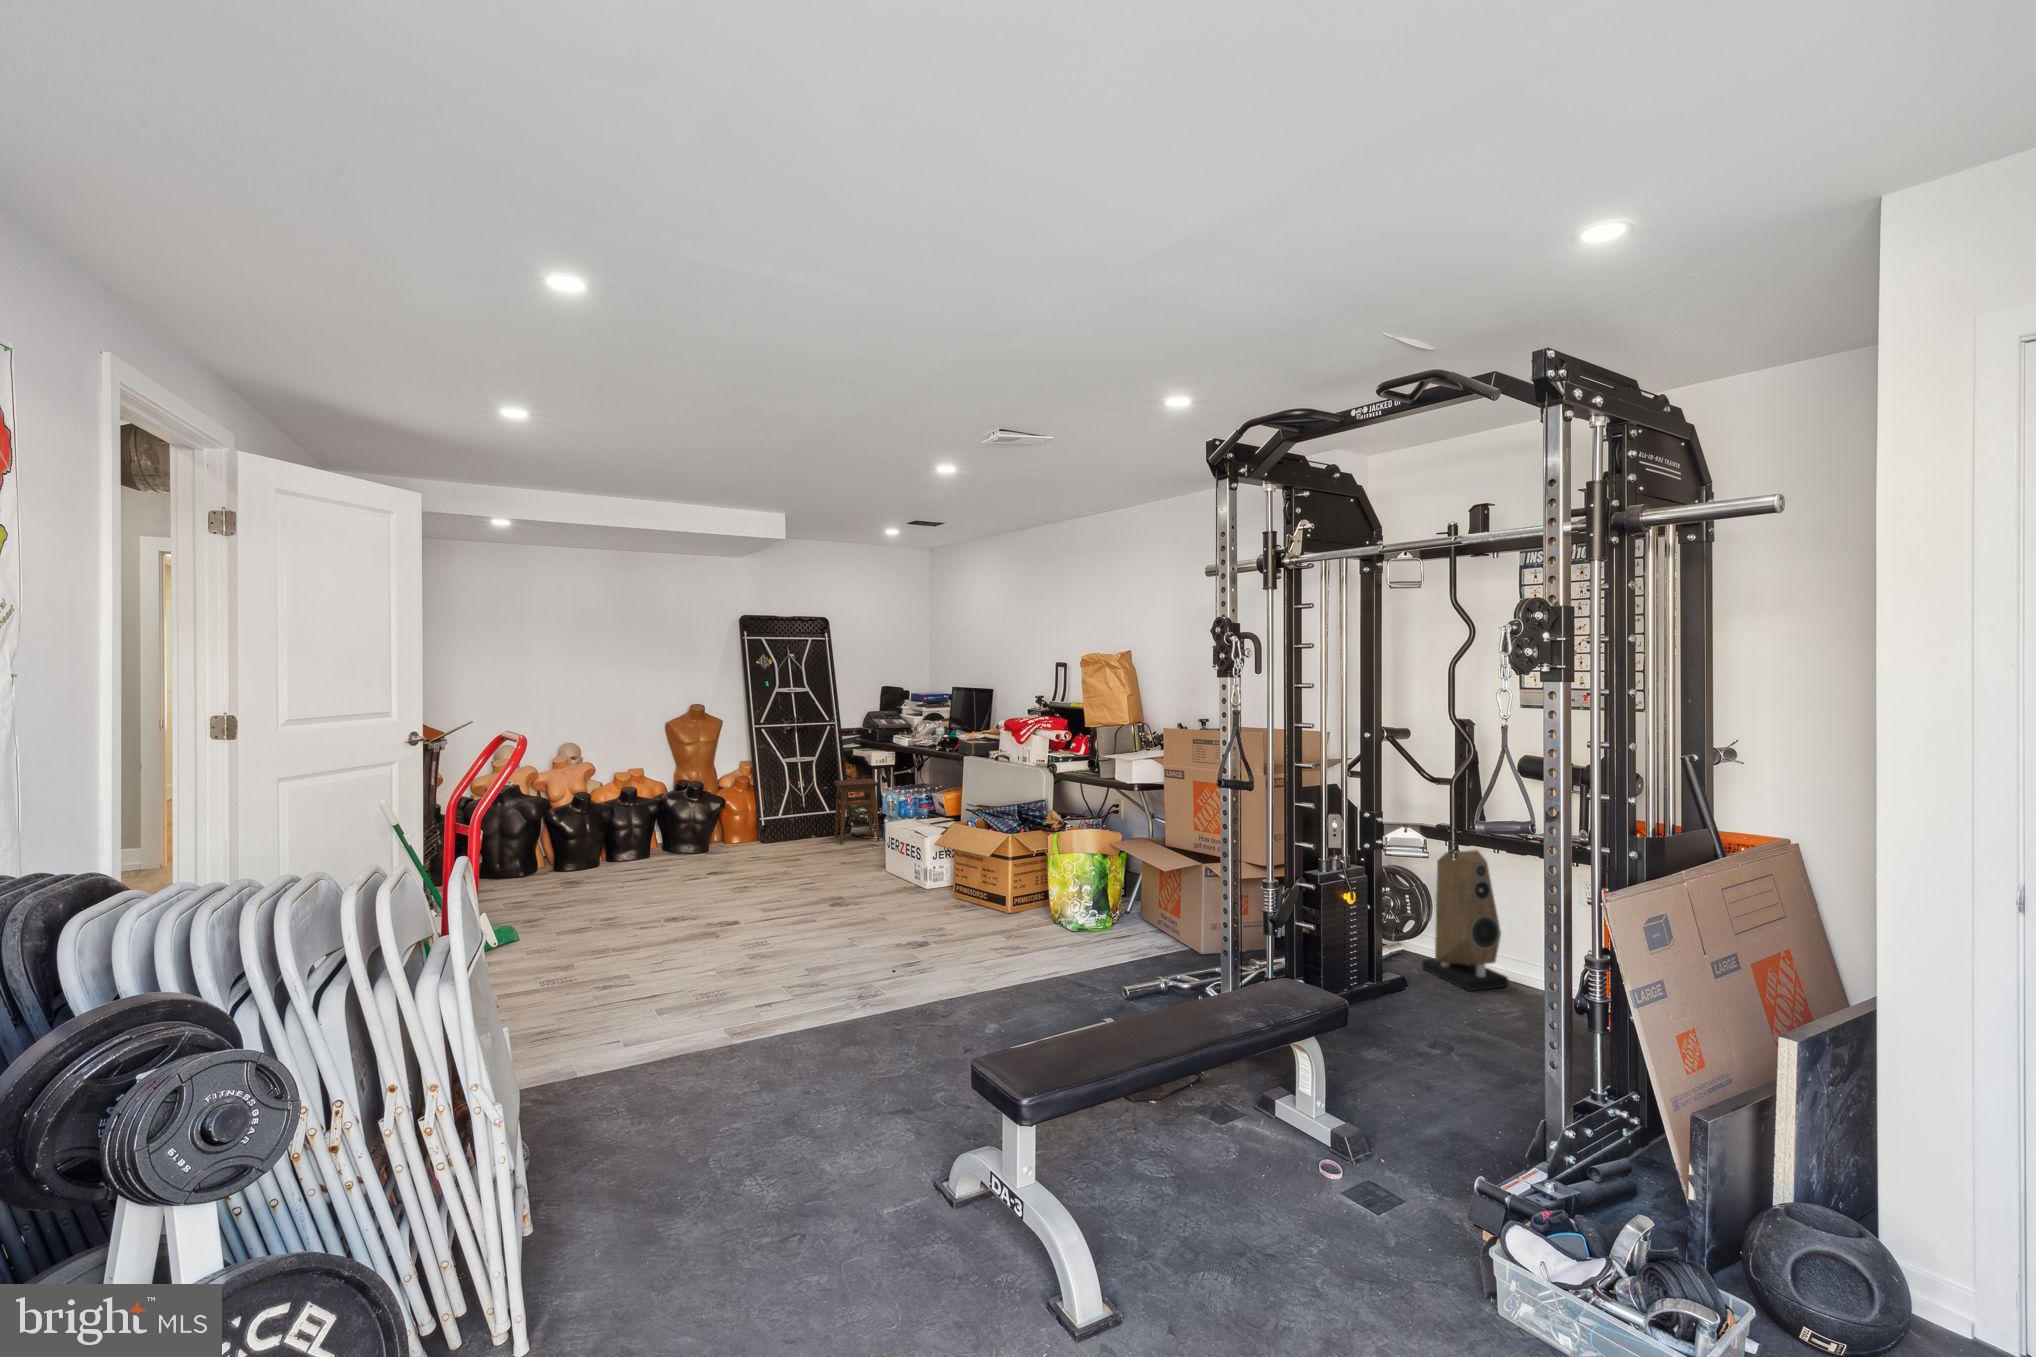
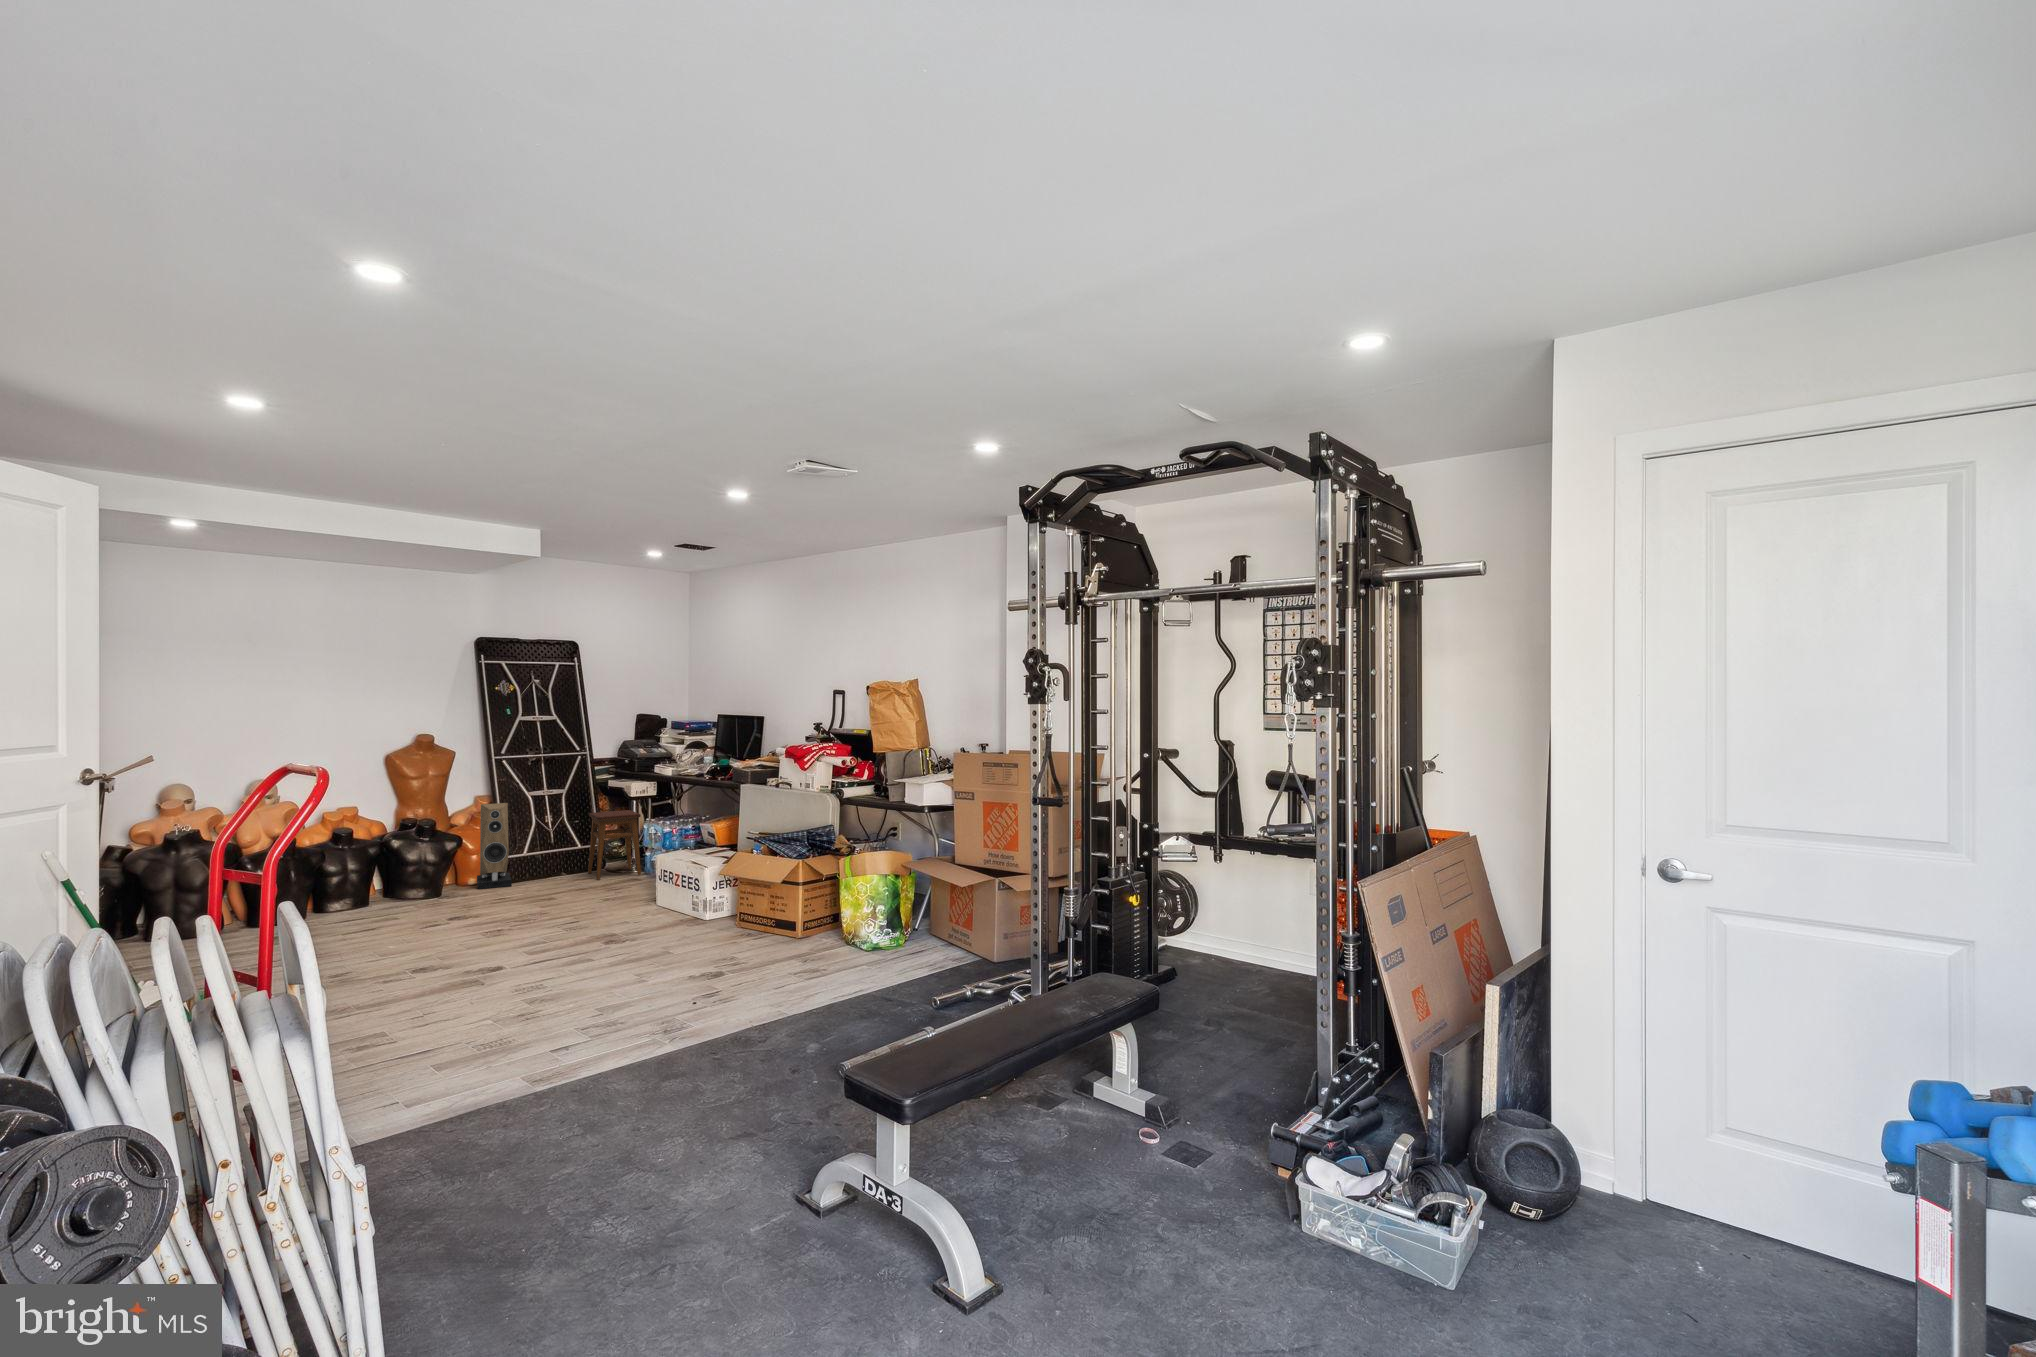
speaker: present [1422,850,1508,991] -> present [477,803,512,889]

